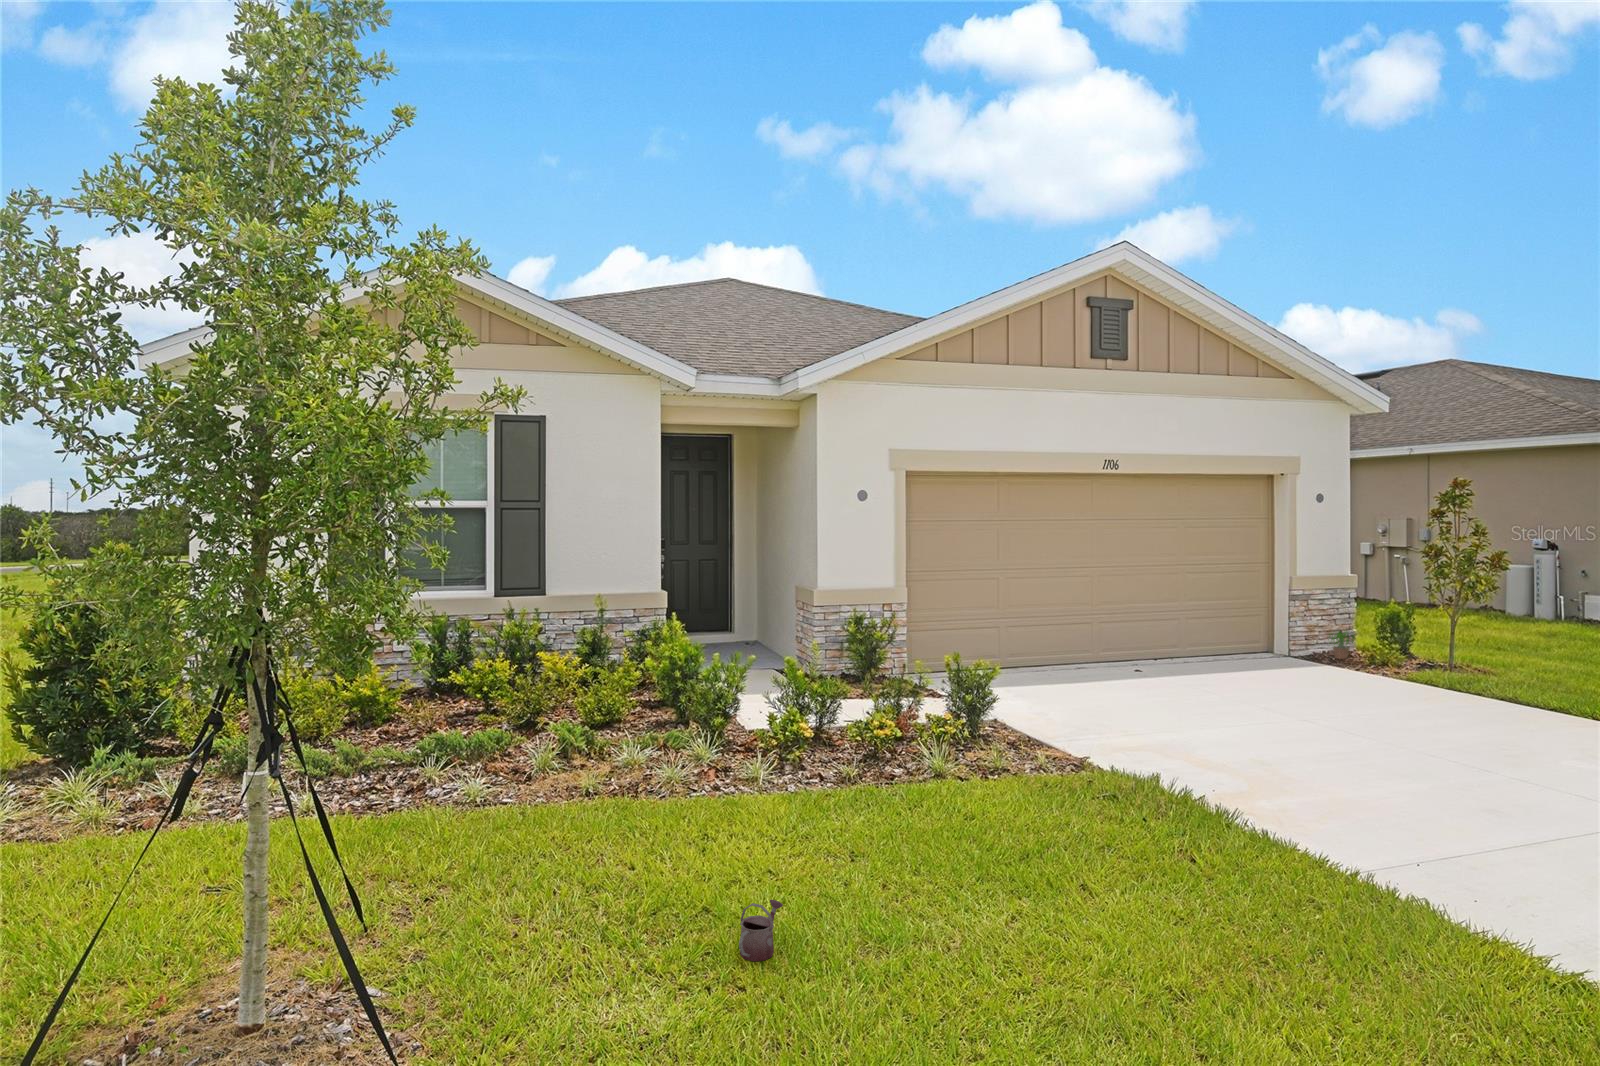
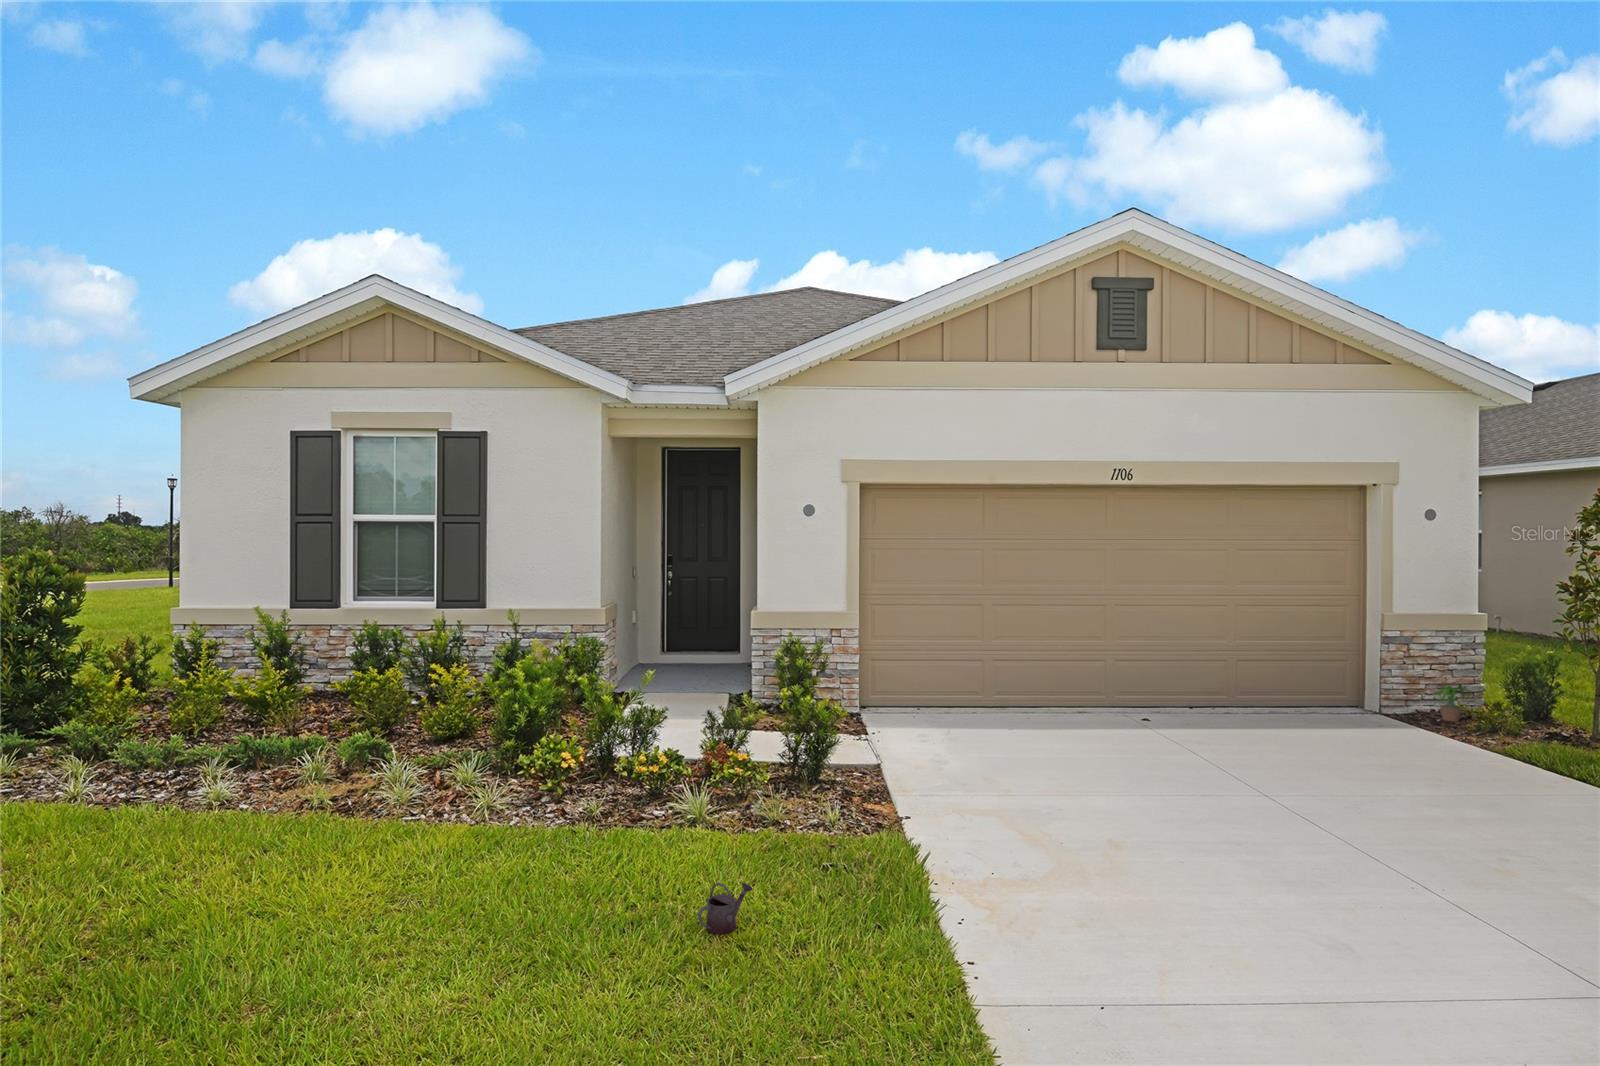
watering can: present [739,900,783,961] -> present [698,883,753,934]

